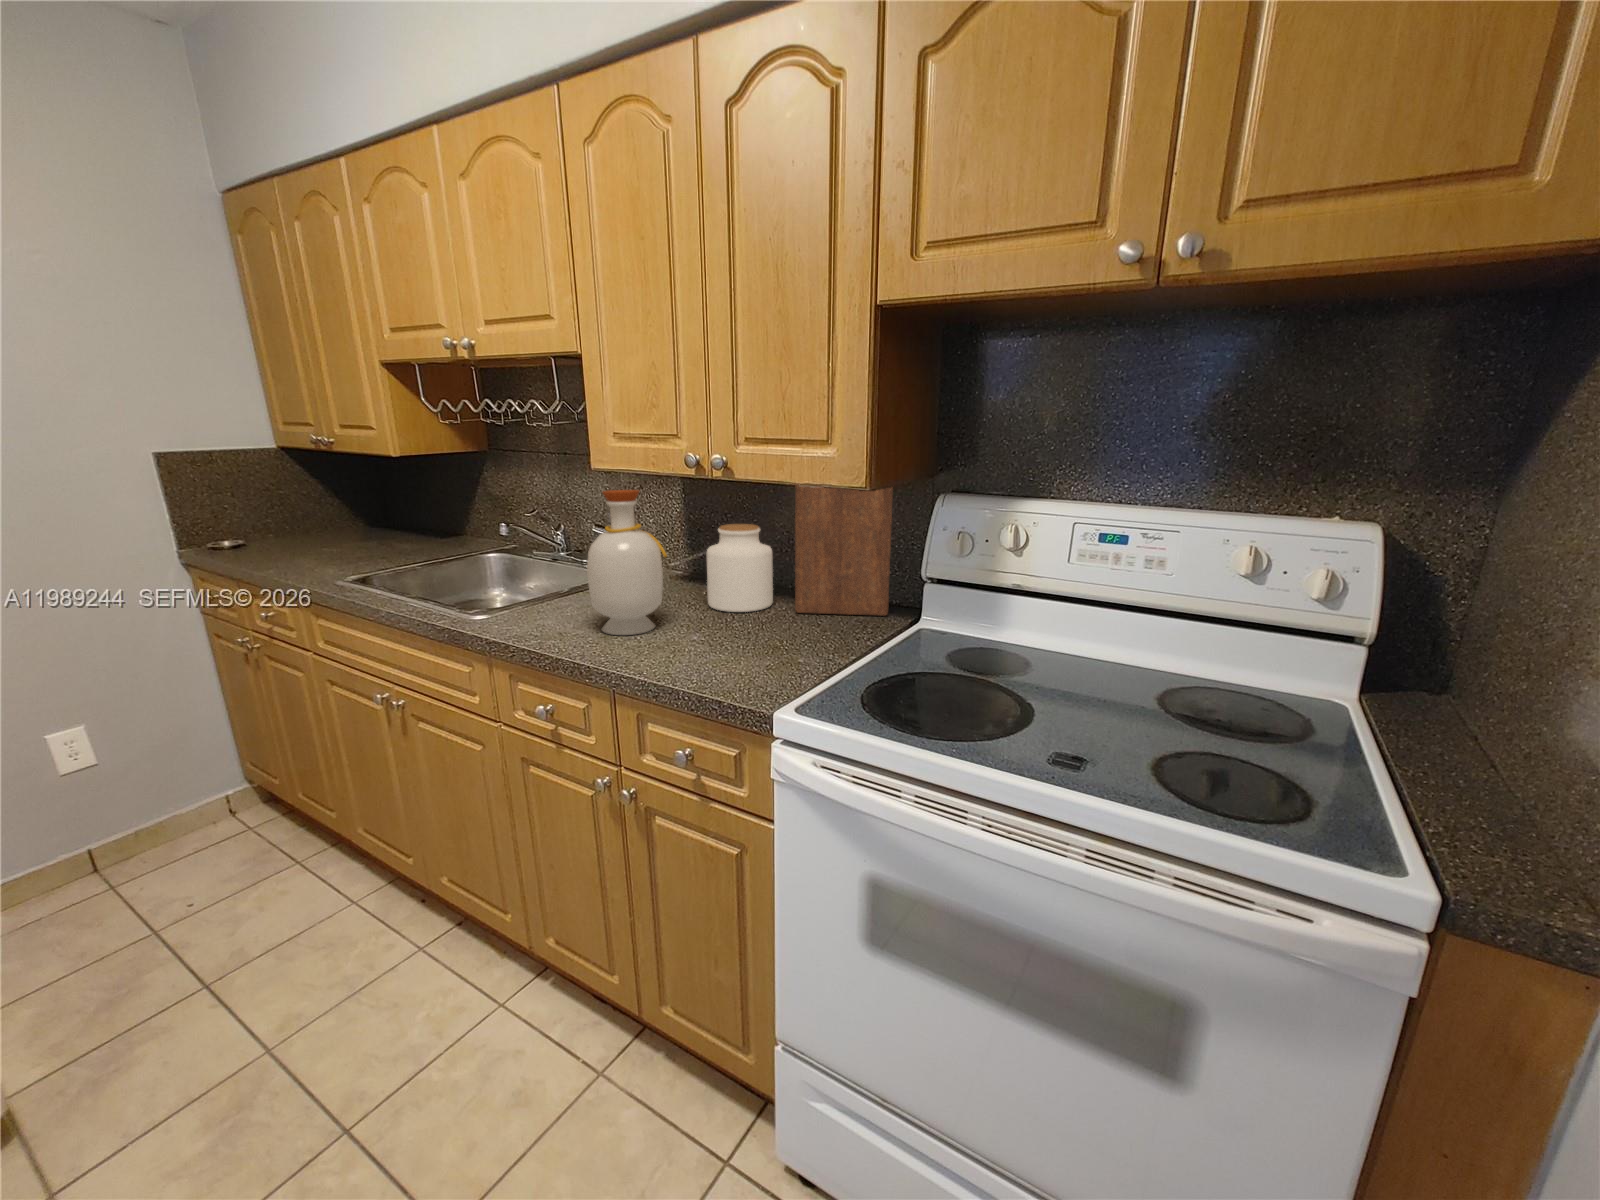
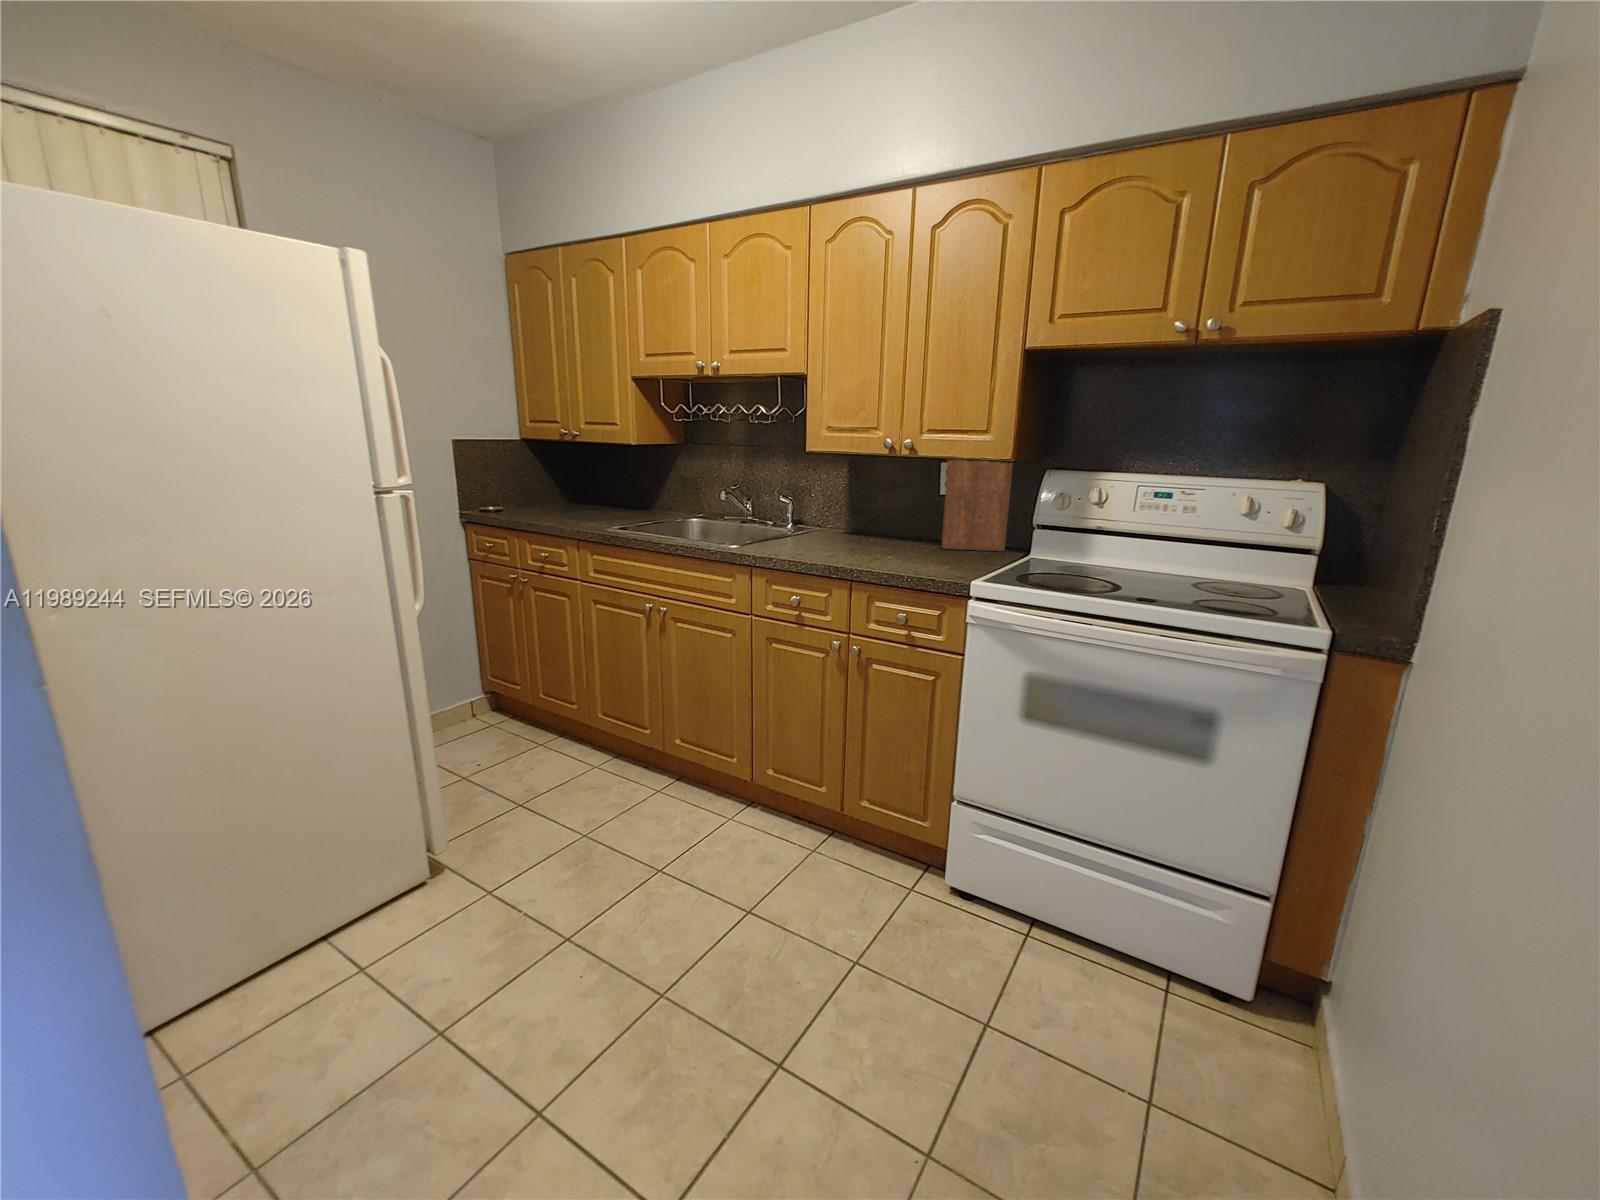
bottle: present [587,490,667,635] -> none [817,463,868,555]
jar: present [707,524,773,612] -> none [879,491,925,548]

